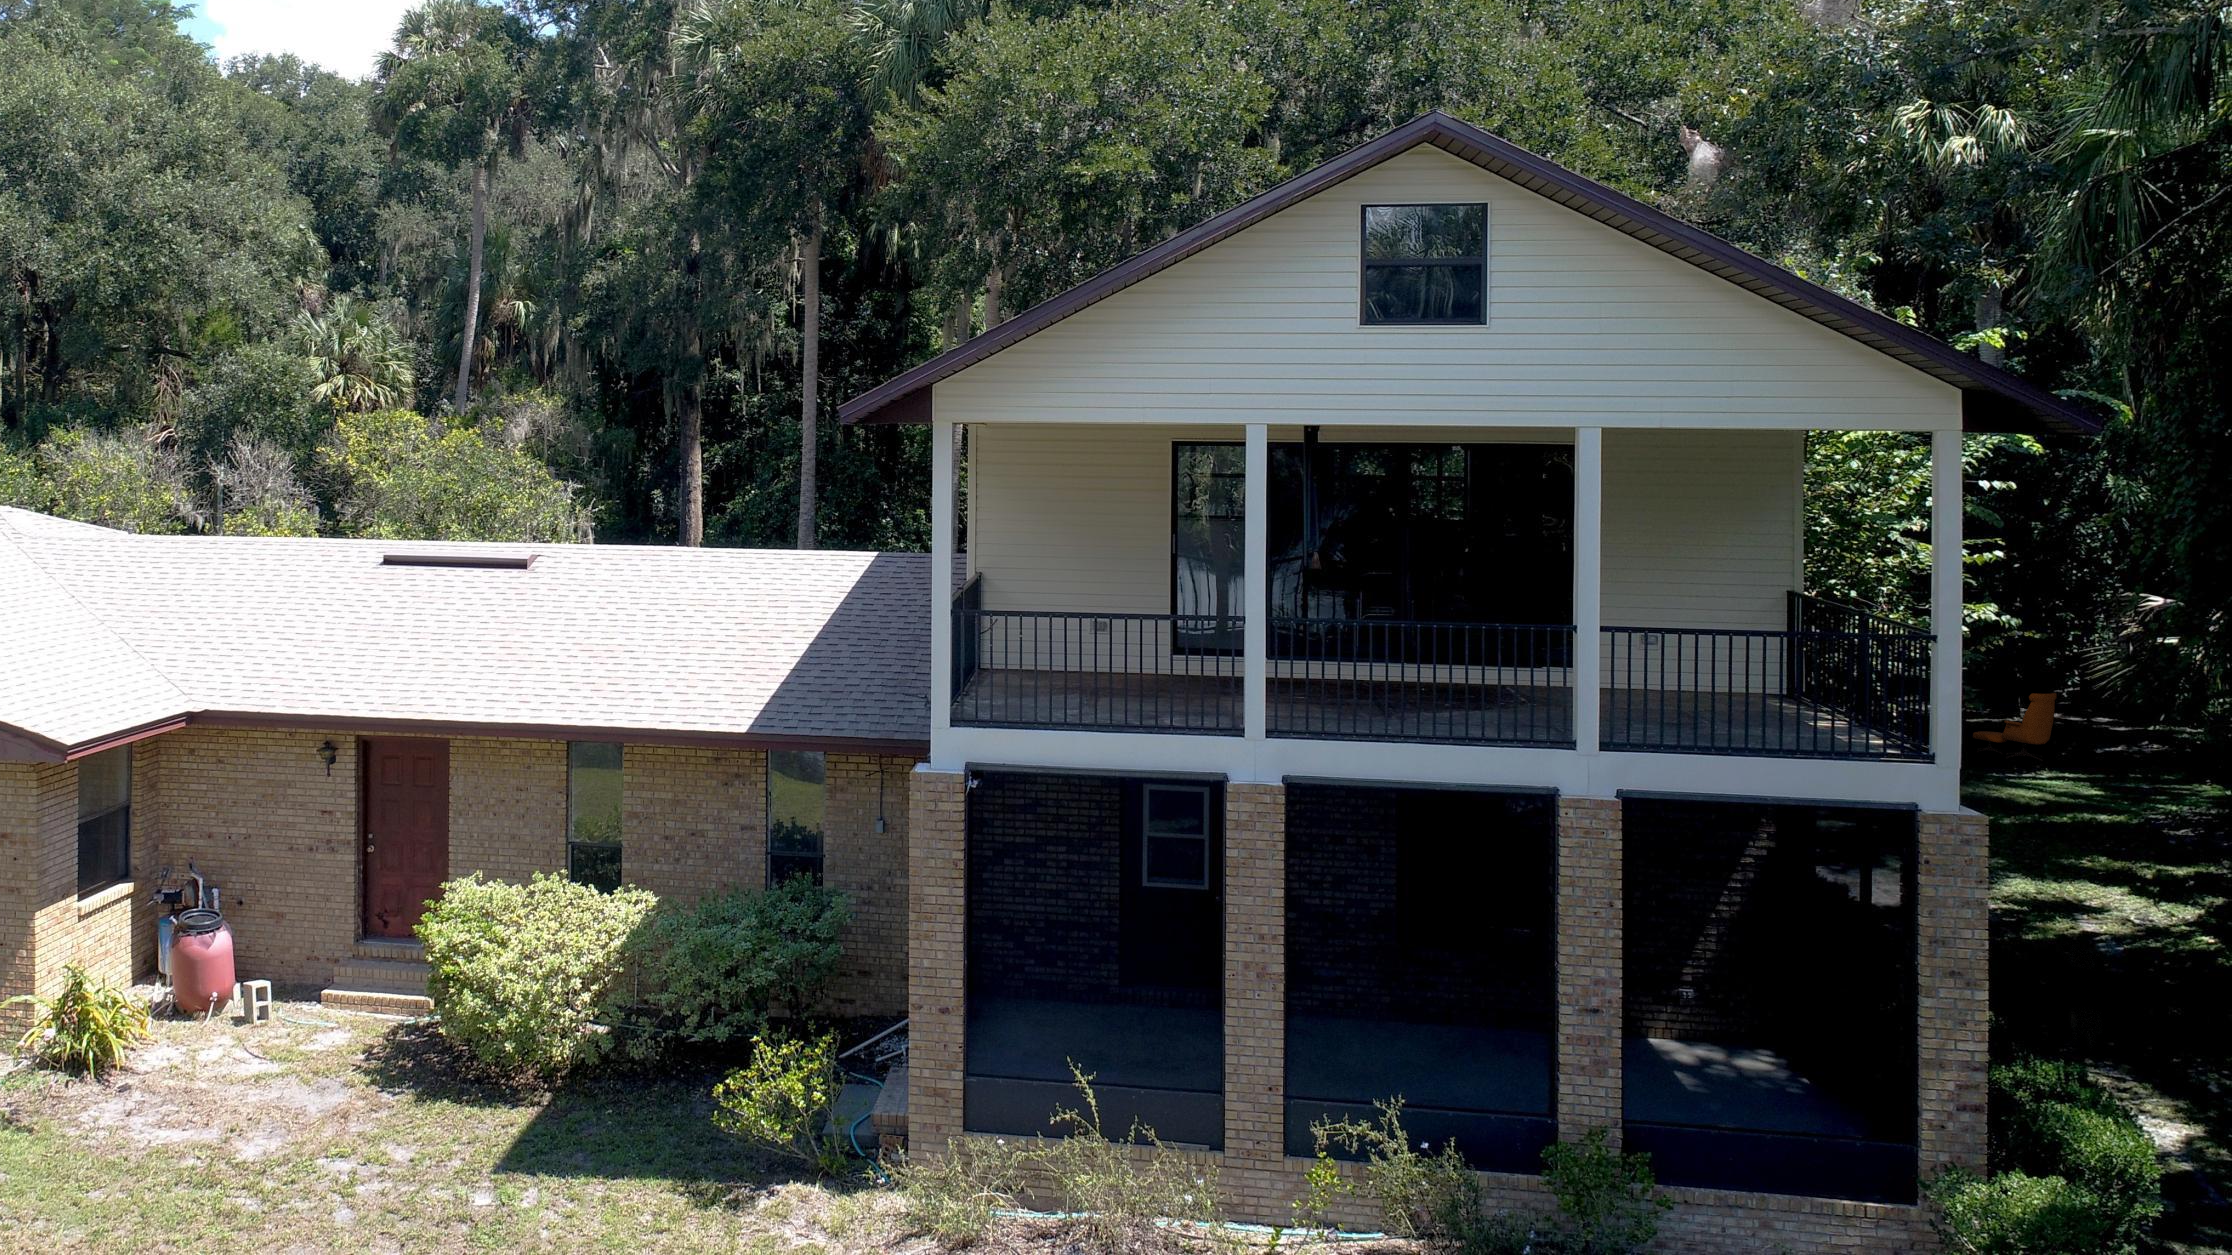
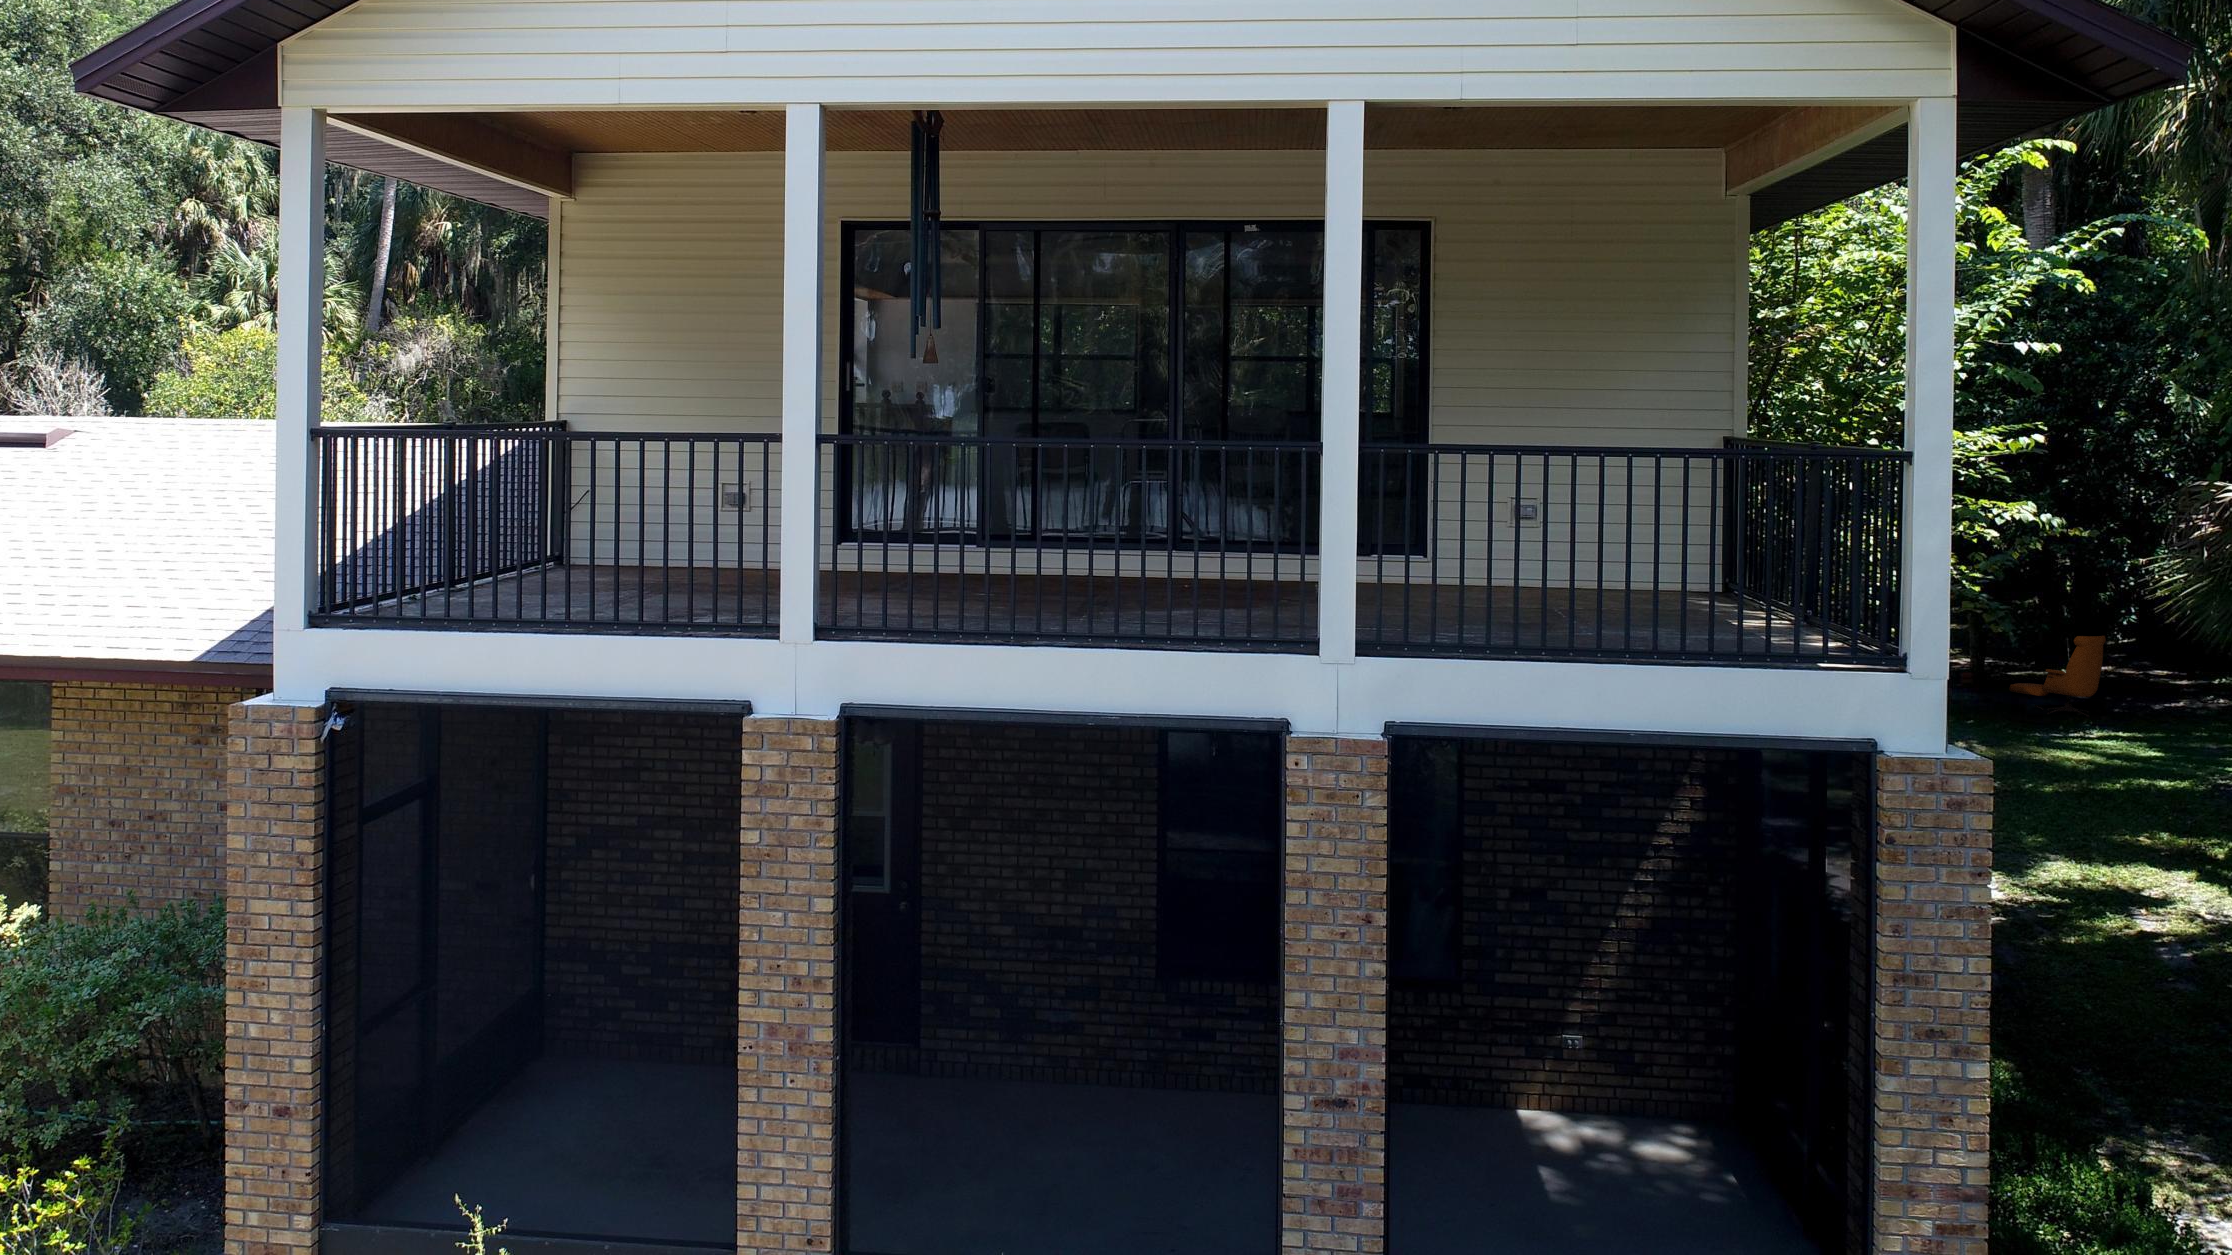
watering can: present [2061,944,2106,969] -> none [2109,948,2175,987]
planter: present [2071,1008,2102,1049] -> none [2125,1054,2170,1118]

